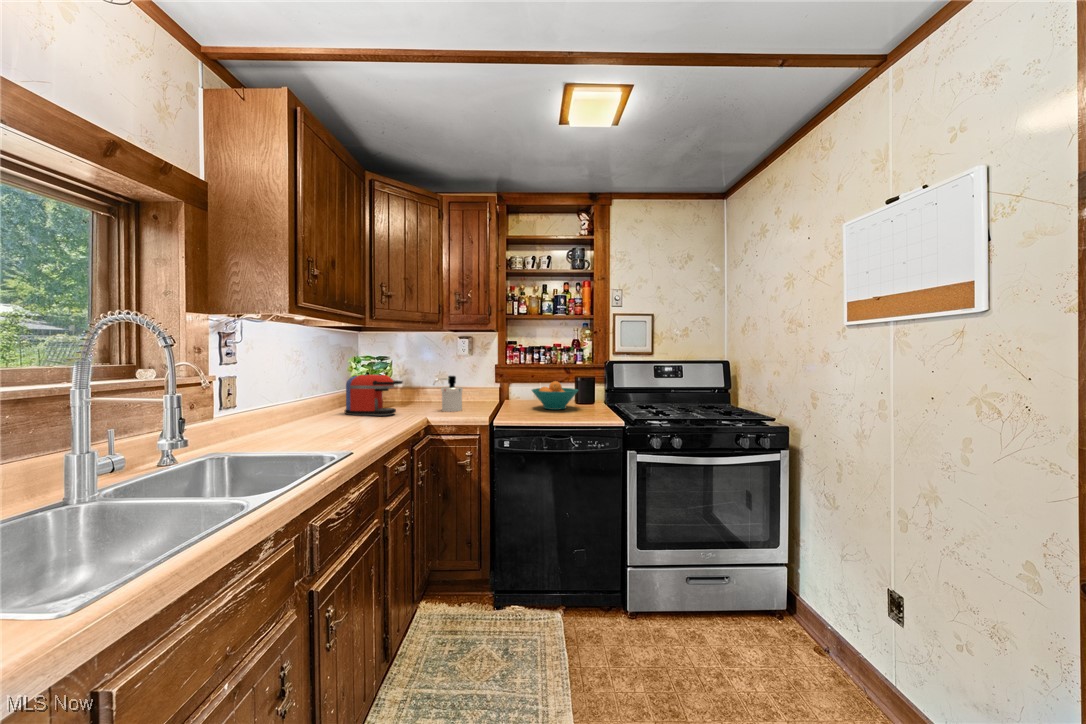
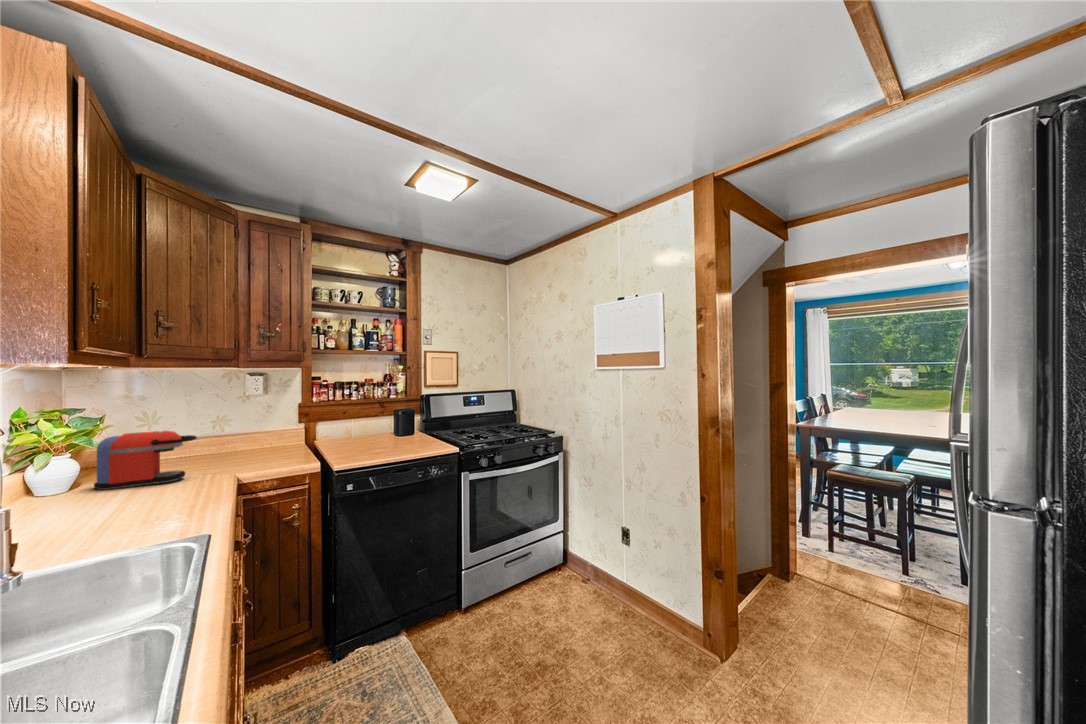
soap dispenser: present [433,376,463,412] -> none [235,422,272,464]
fruit bowl: present [532,381,578,410] -> none [352,417,401,445]

